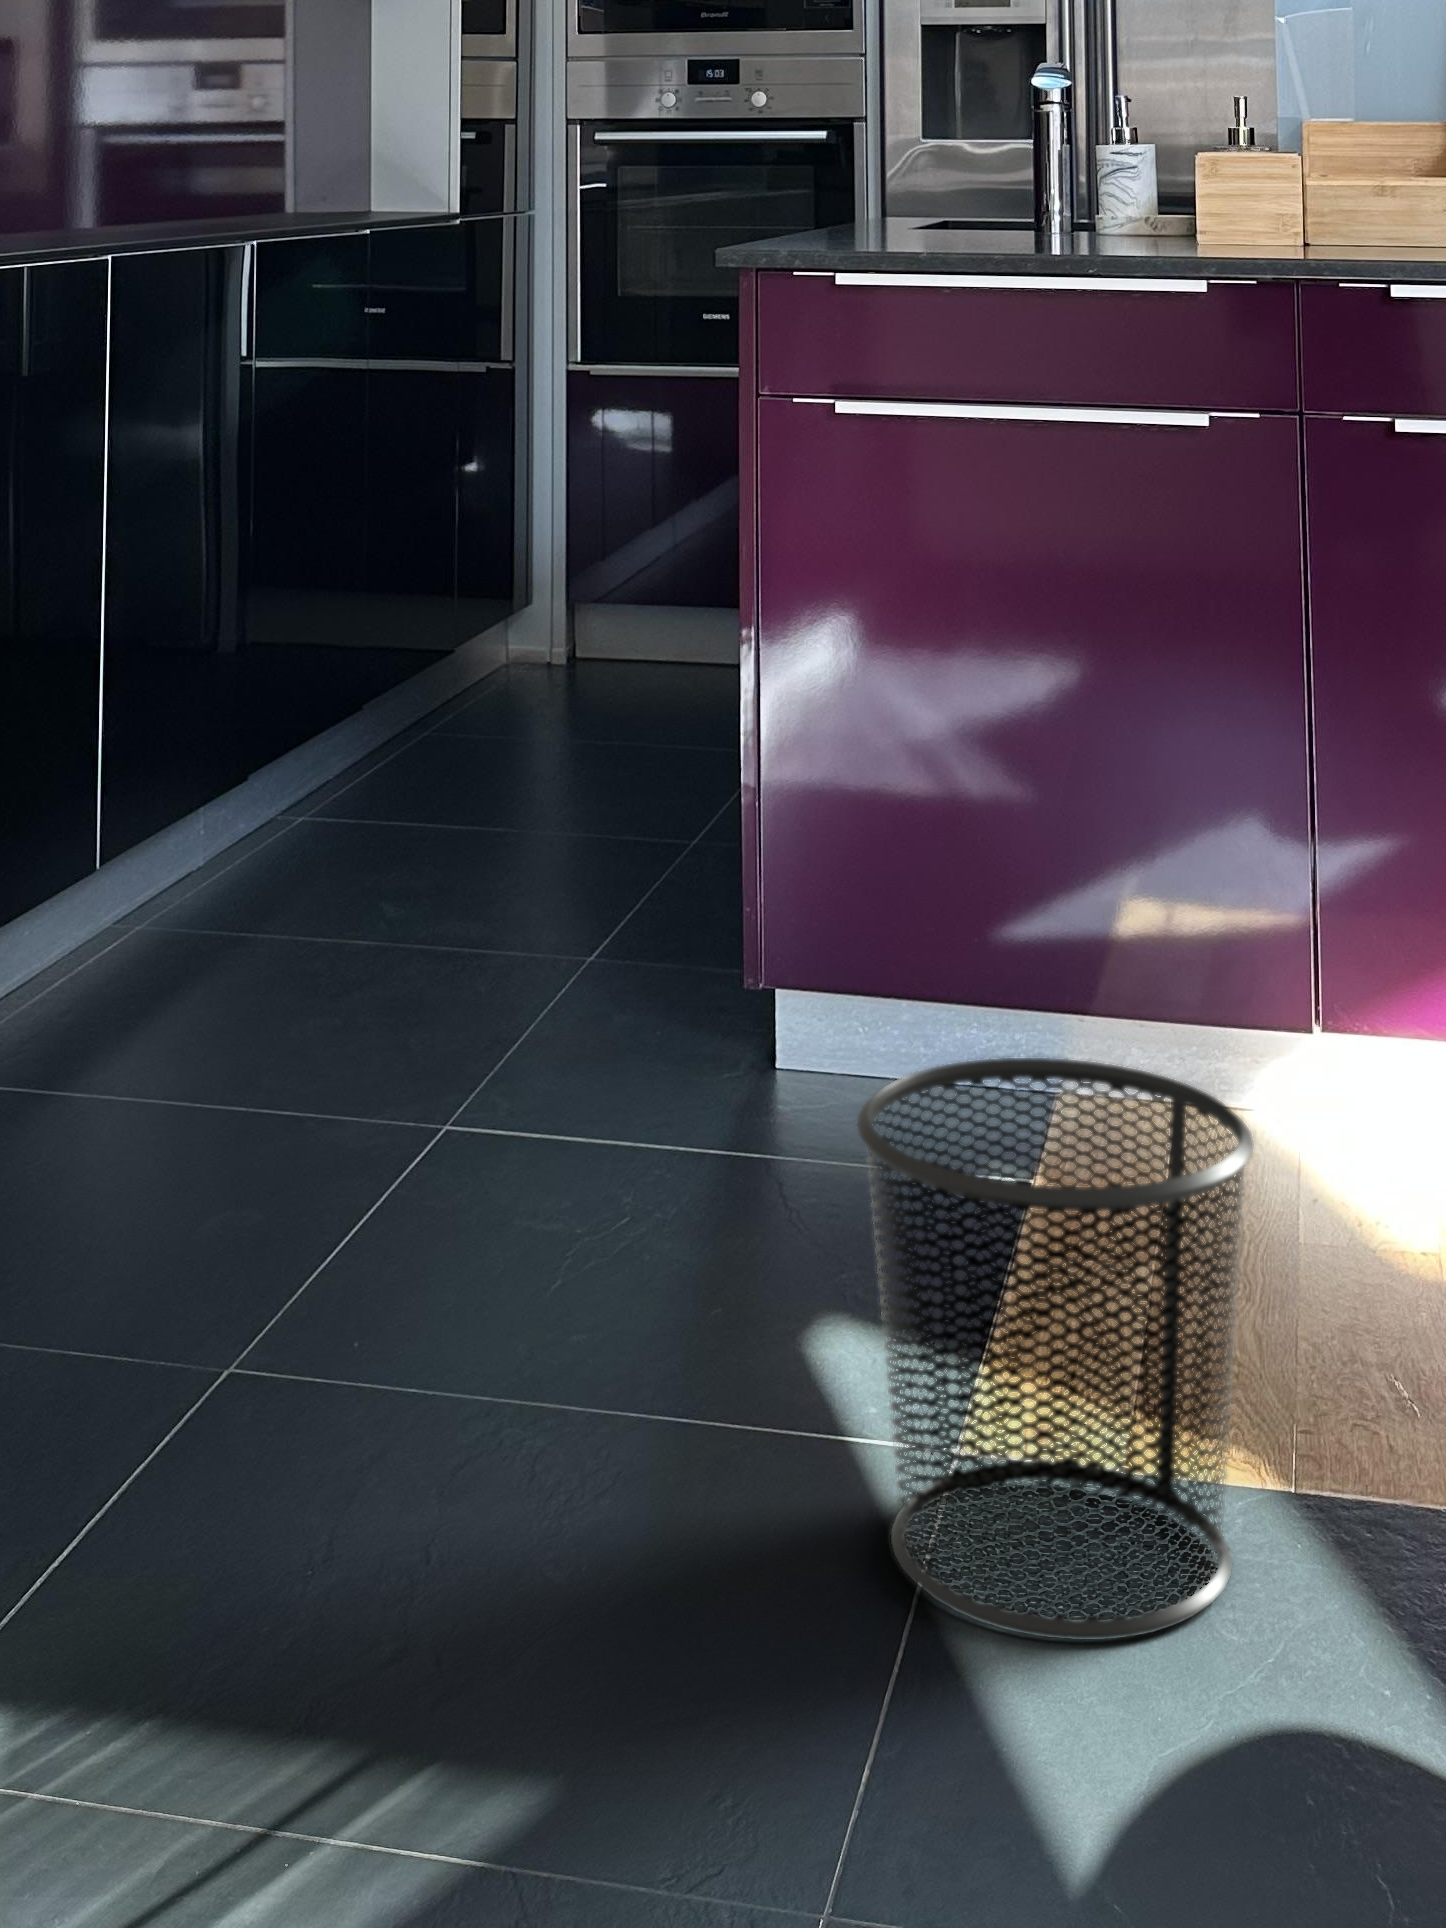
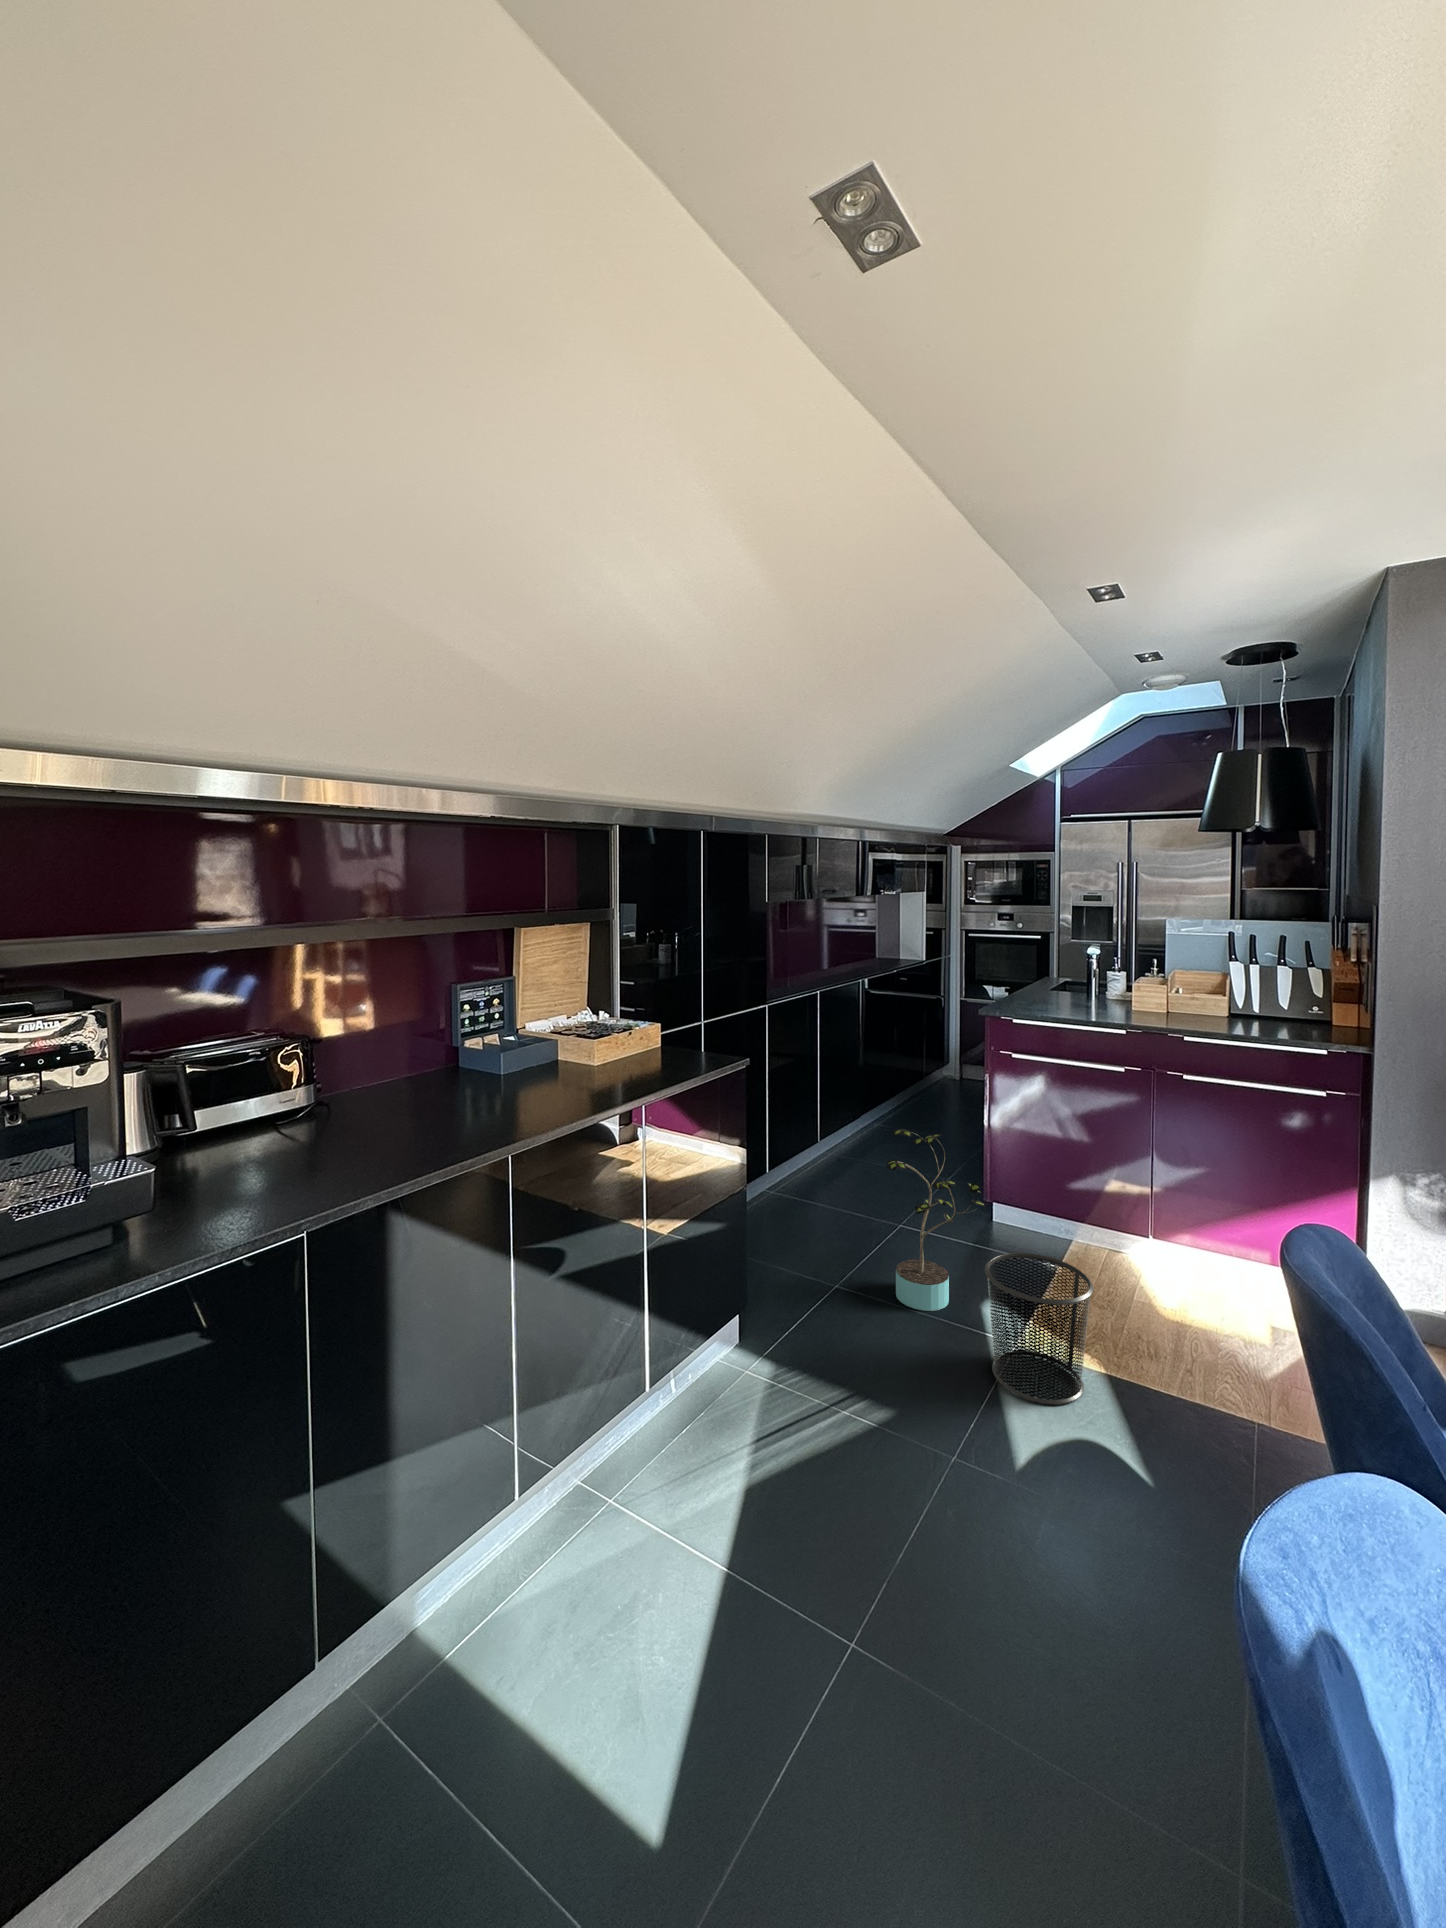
potted plant: none [444,661,810,1397] -> present [886,1129,985,1311]

